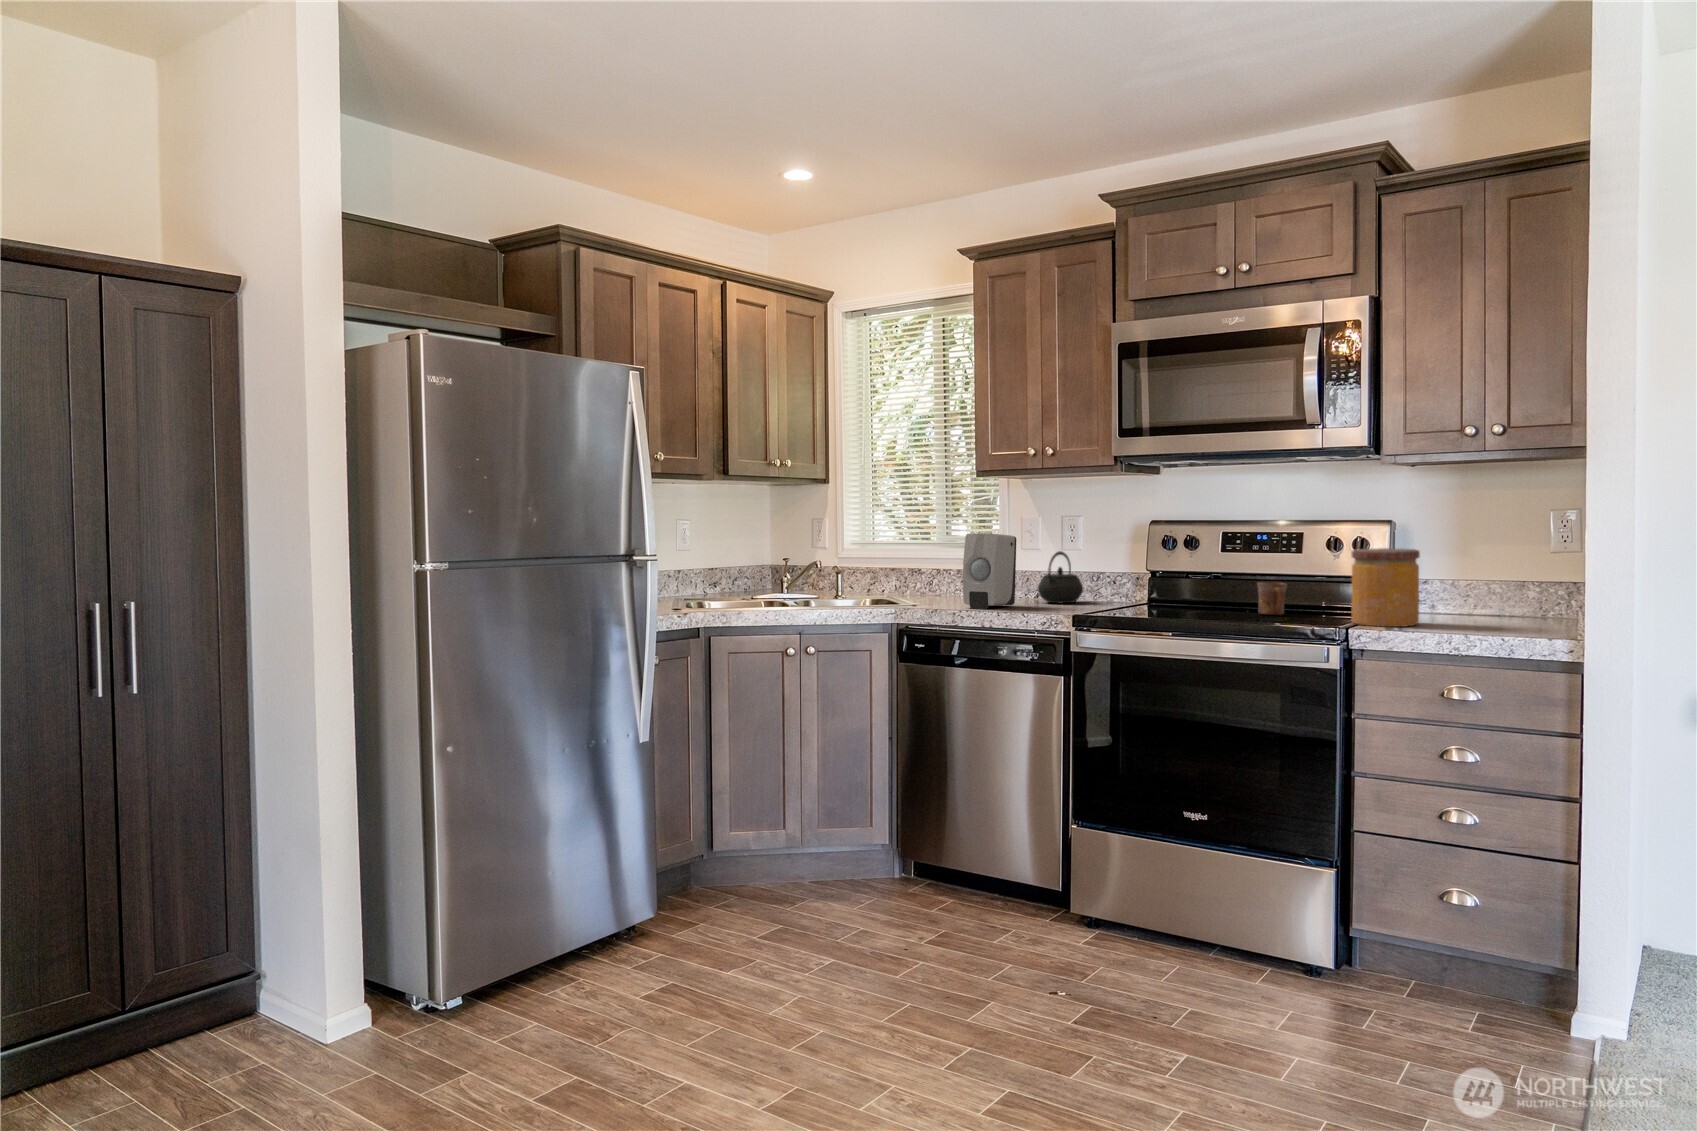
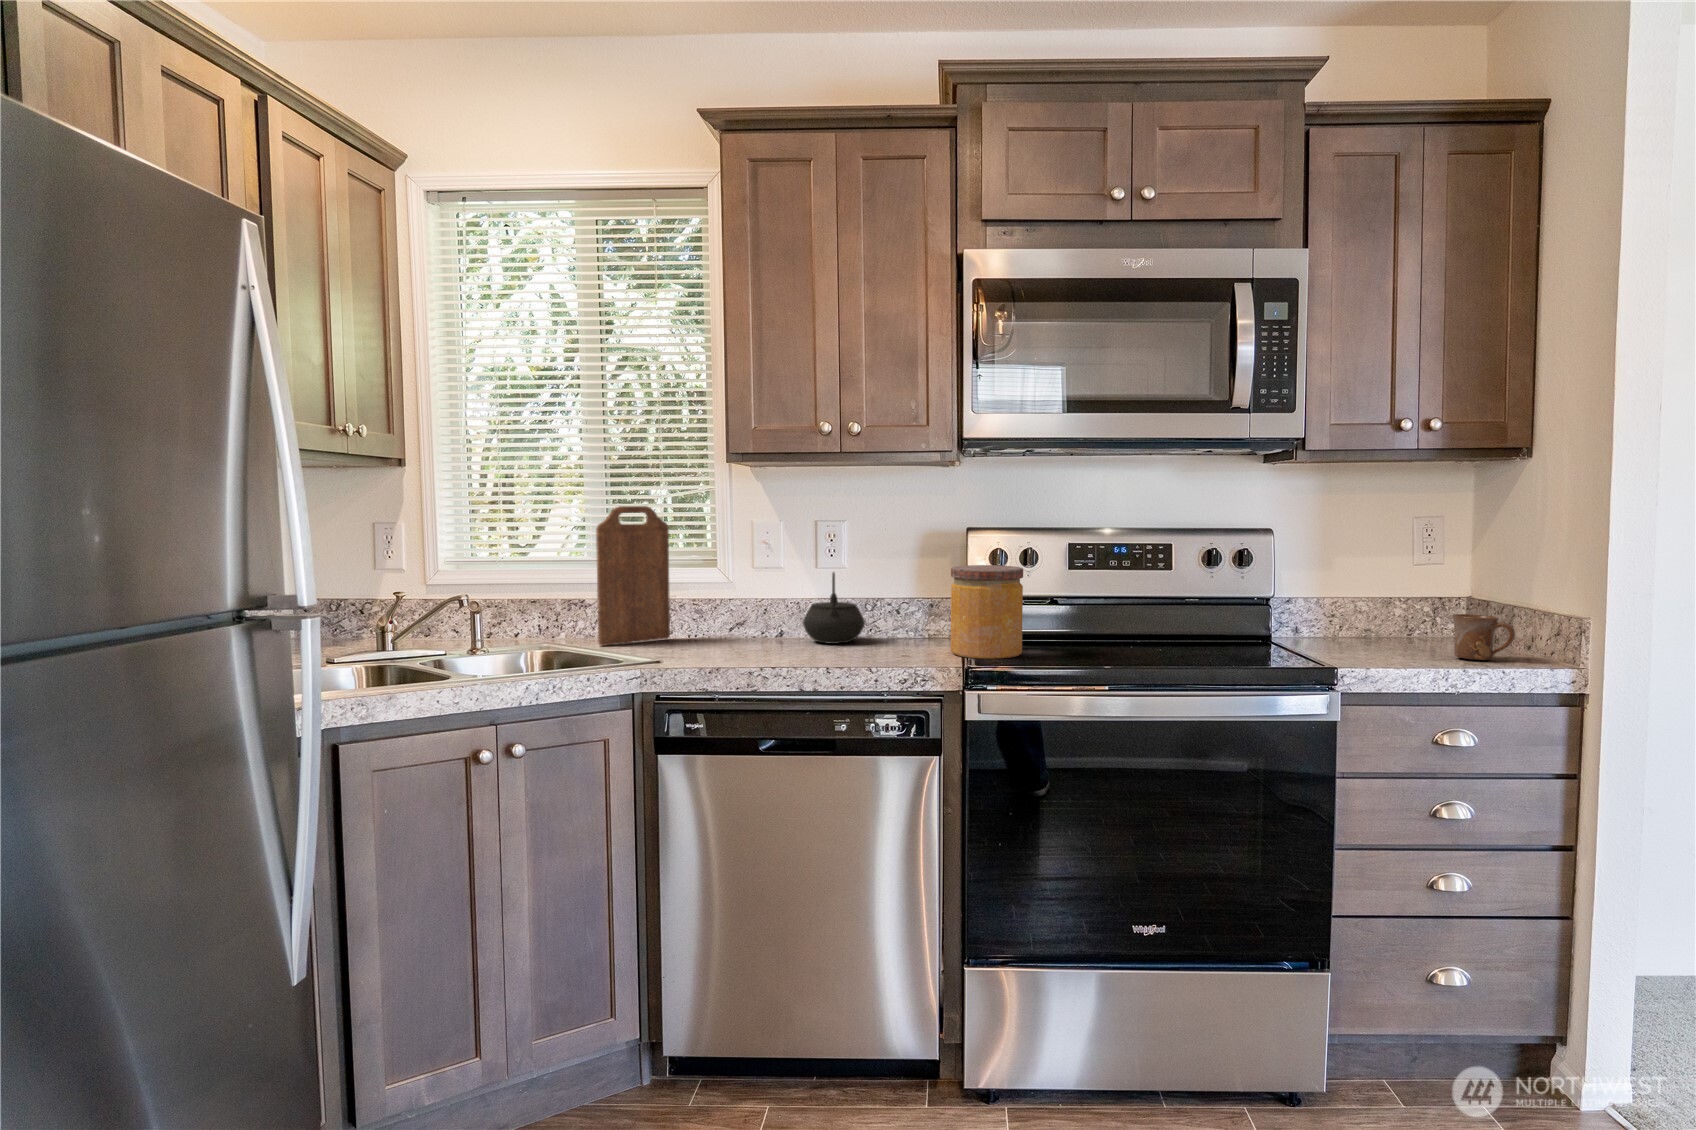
cutting board: none [910,505,965,598] -> present [596,506,670,646]
soap dispenser: present [963,533,1016,609] -> none [752,550,805,663]
jar: present [1352,548,1420,627] -> present [951,565,1023,659]
mug: present [1257,582,1287,615] -> present [1452,614,1515,660]

